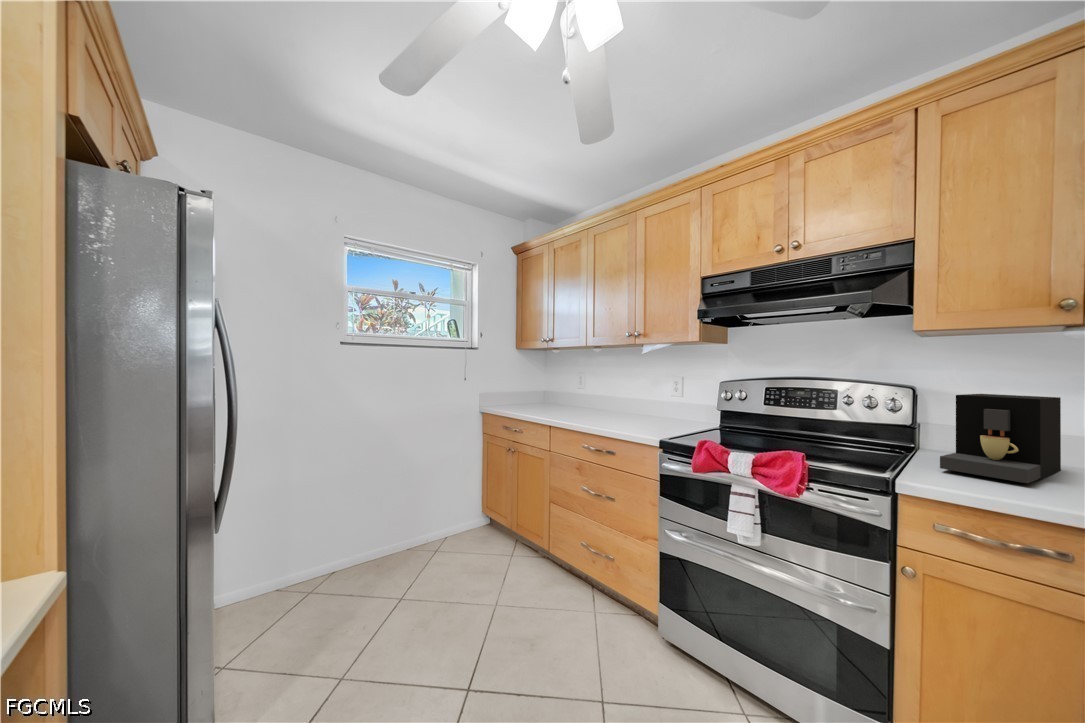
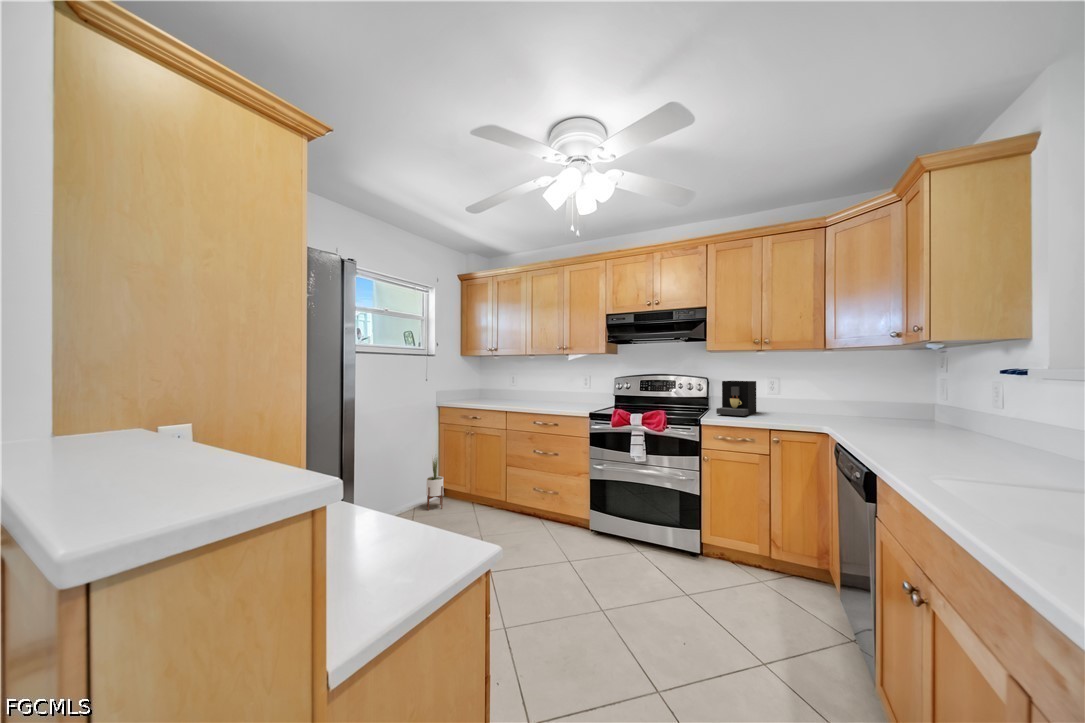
potted plant: none [460,470,482,545] -> present [426,455,443,510]

